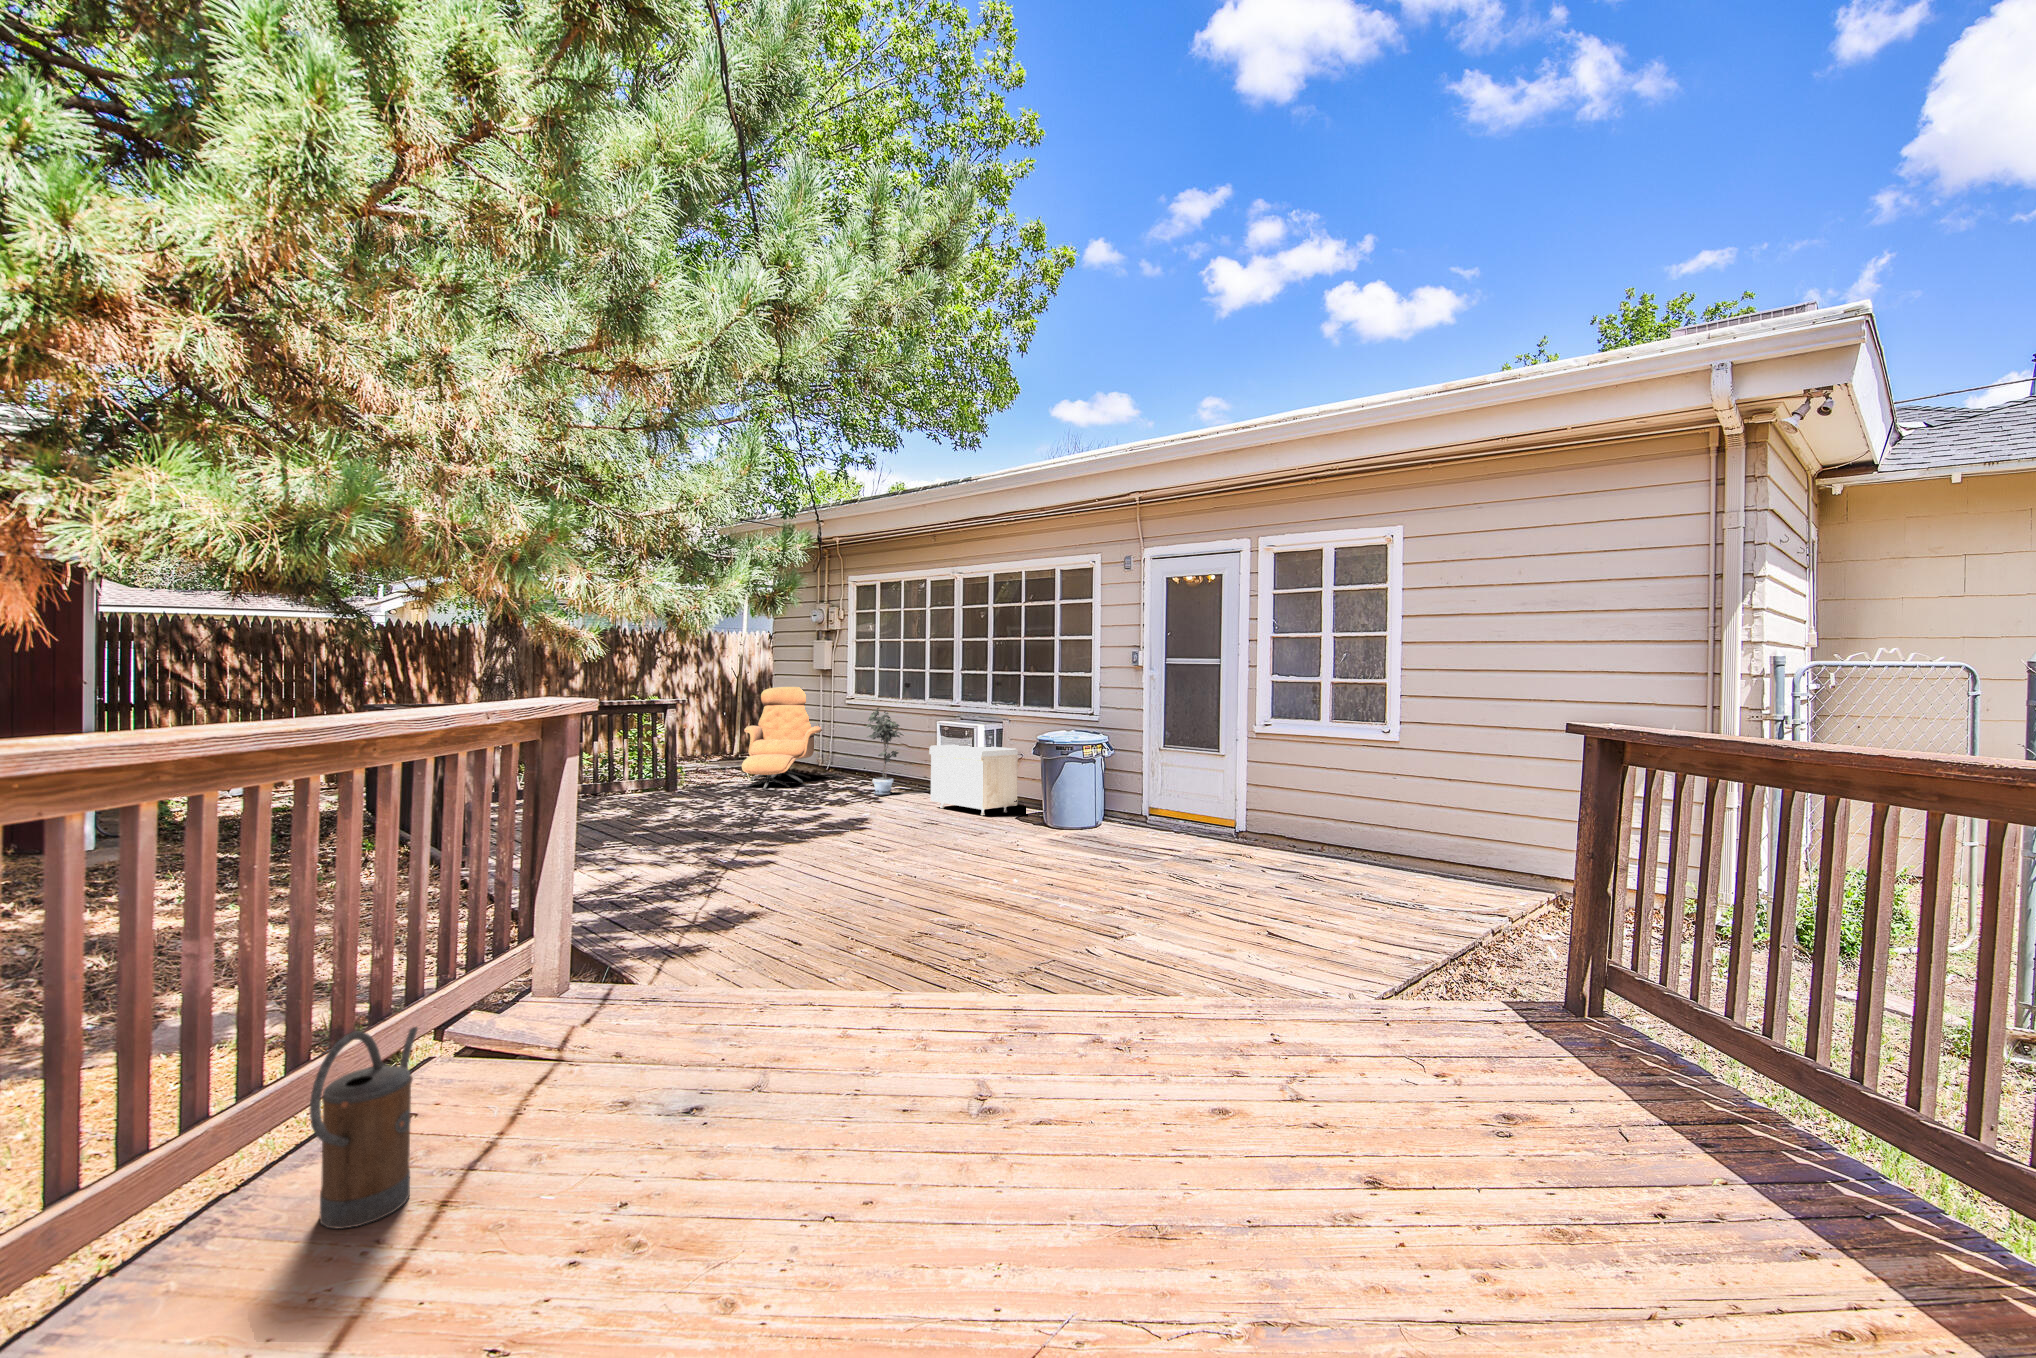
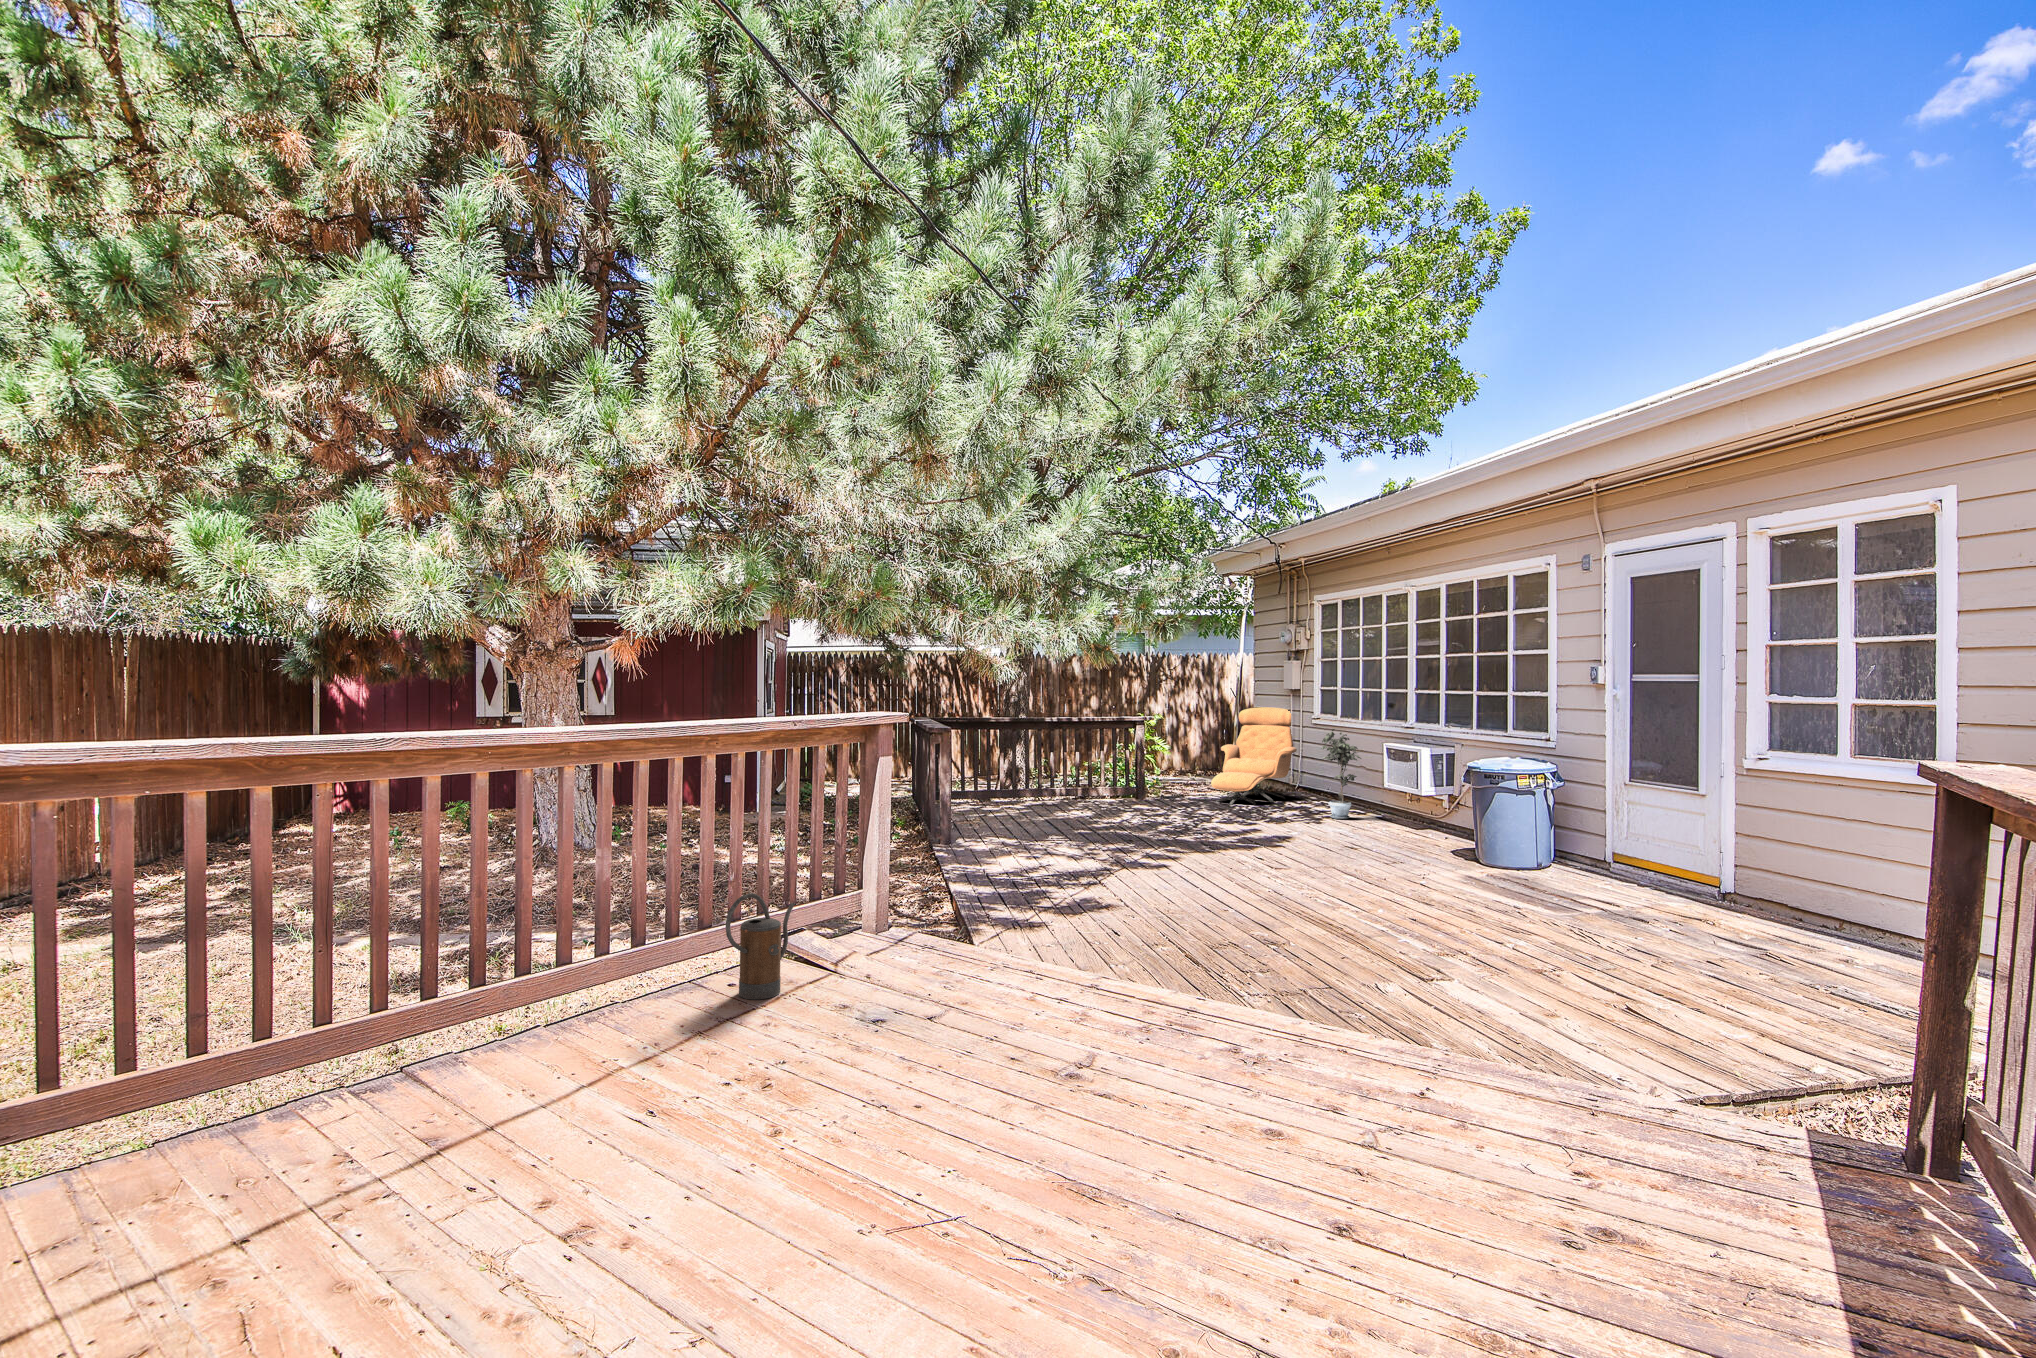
storage bench: present [929,745,1018,815] -> none [1372,770,1468,847]

